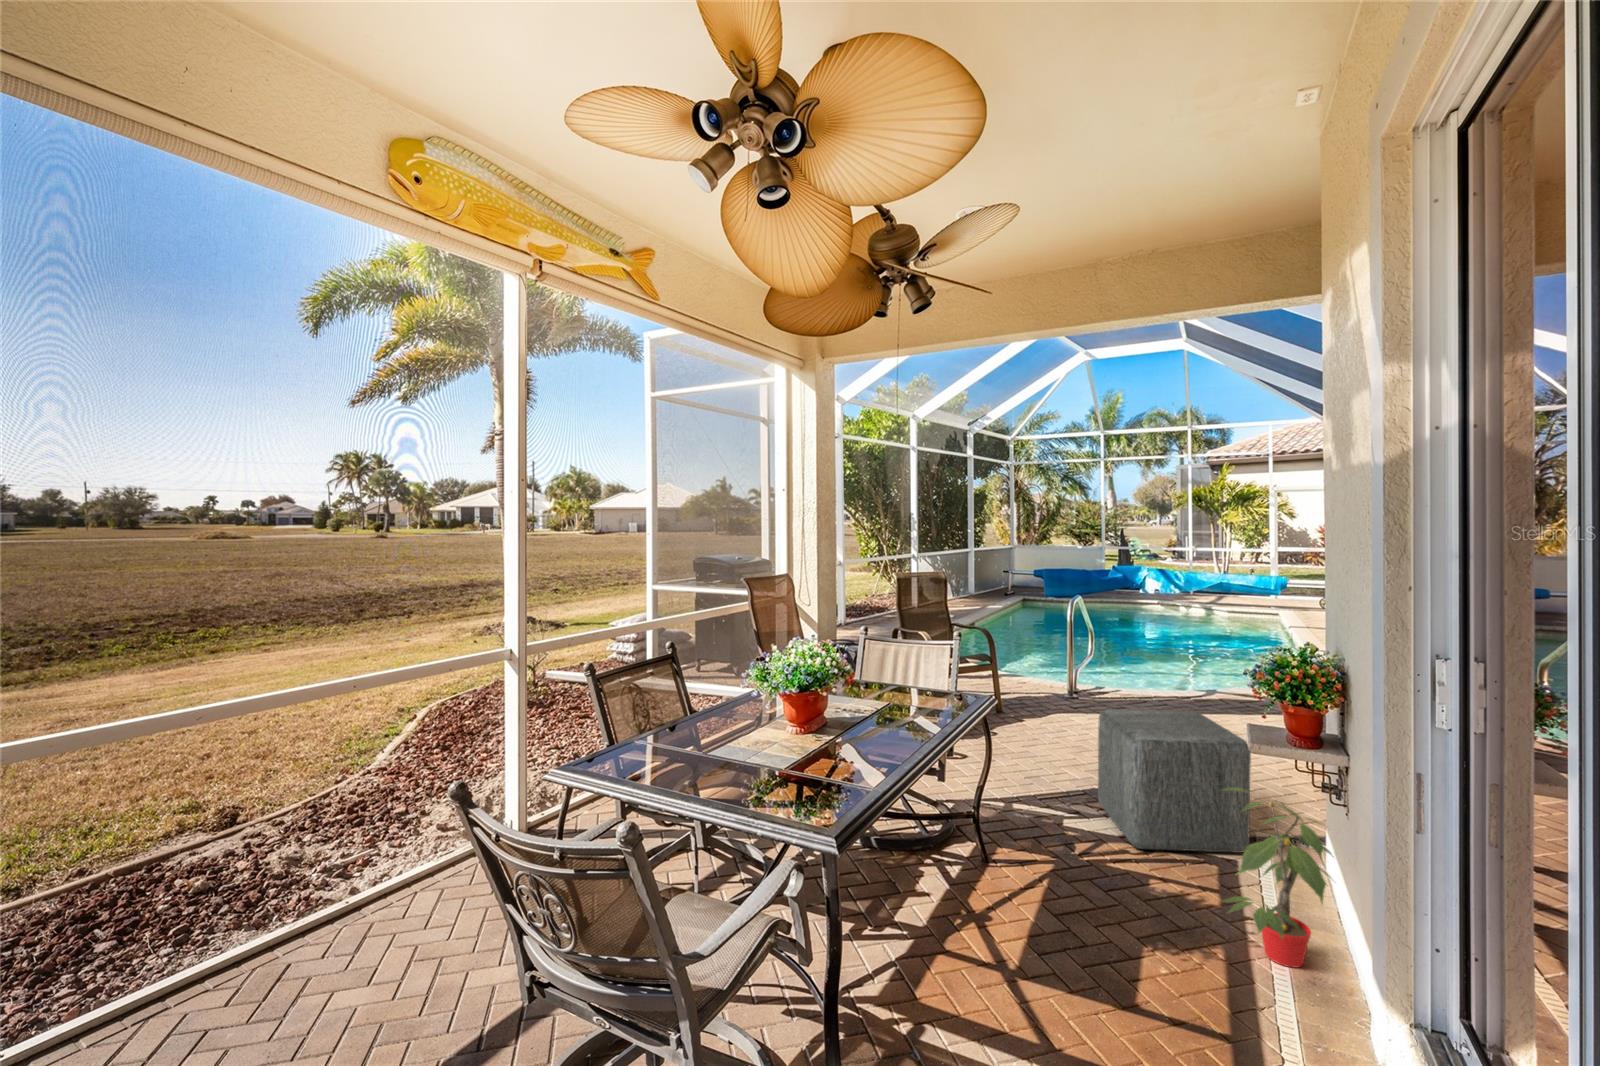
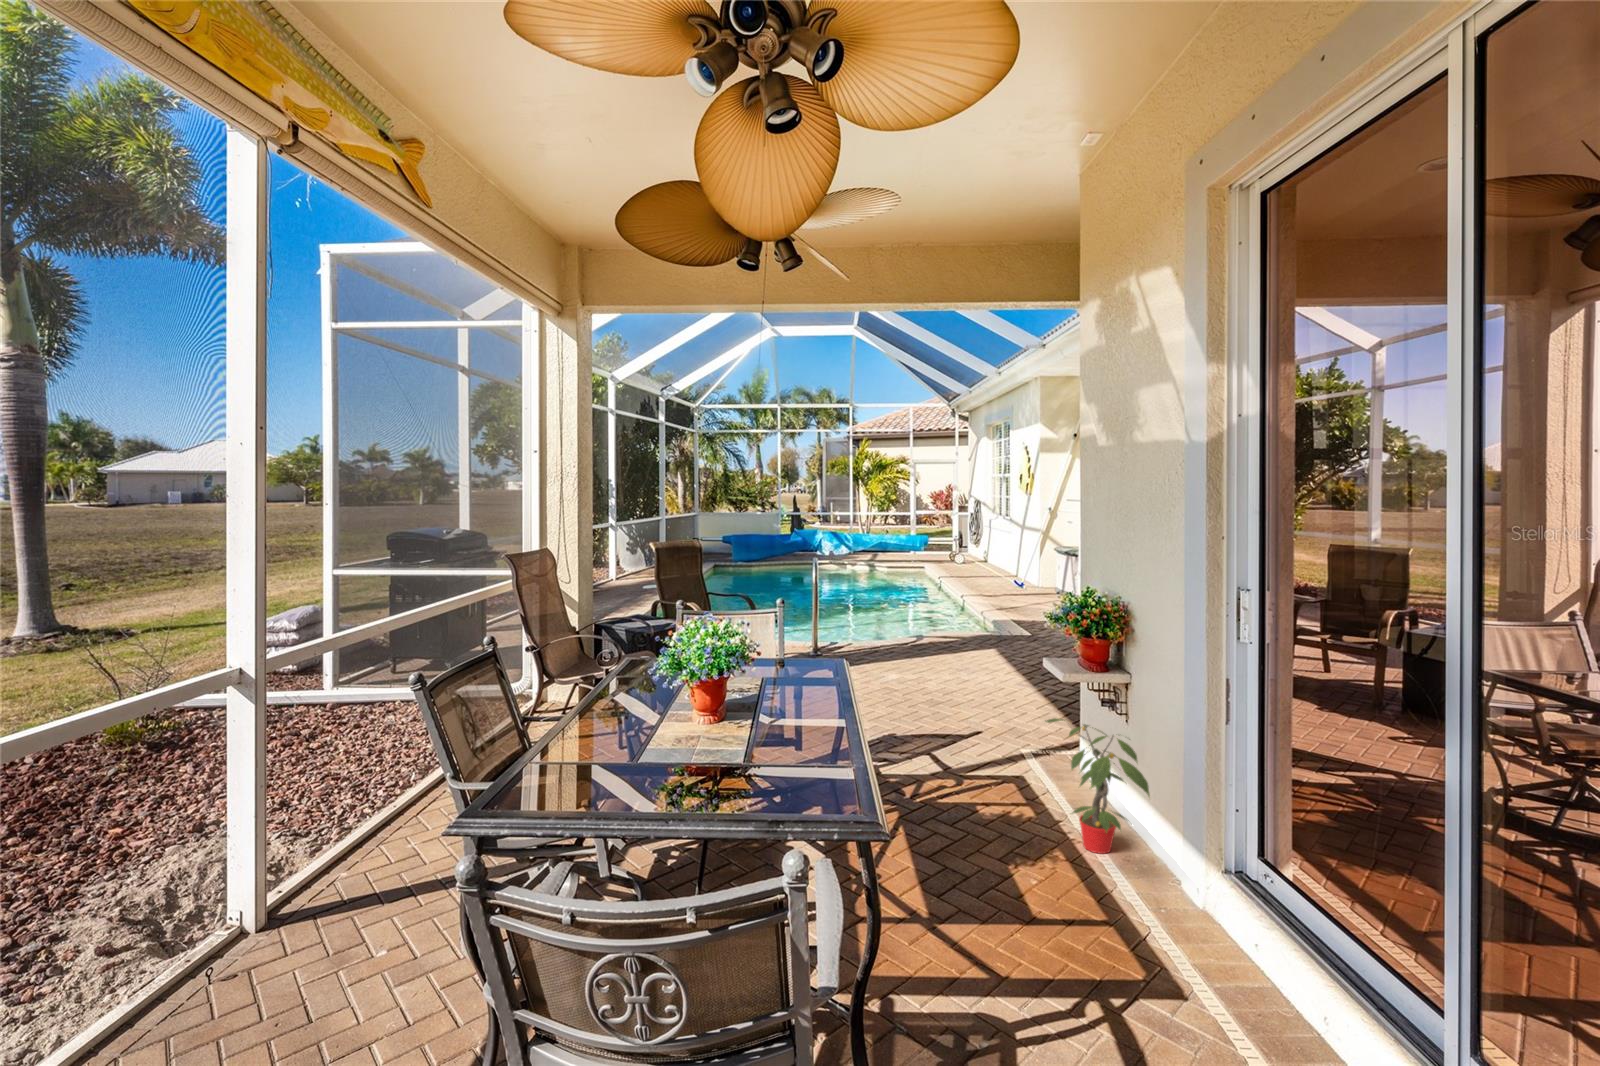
ottoman: present [1098,709,1251,853] -> none [901,659,1030,785]

